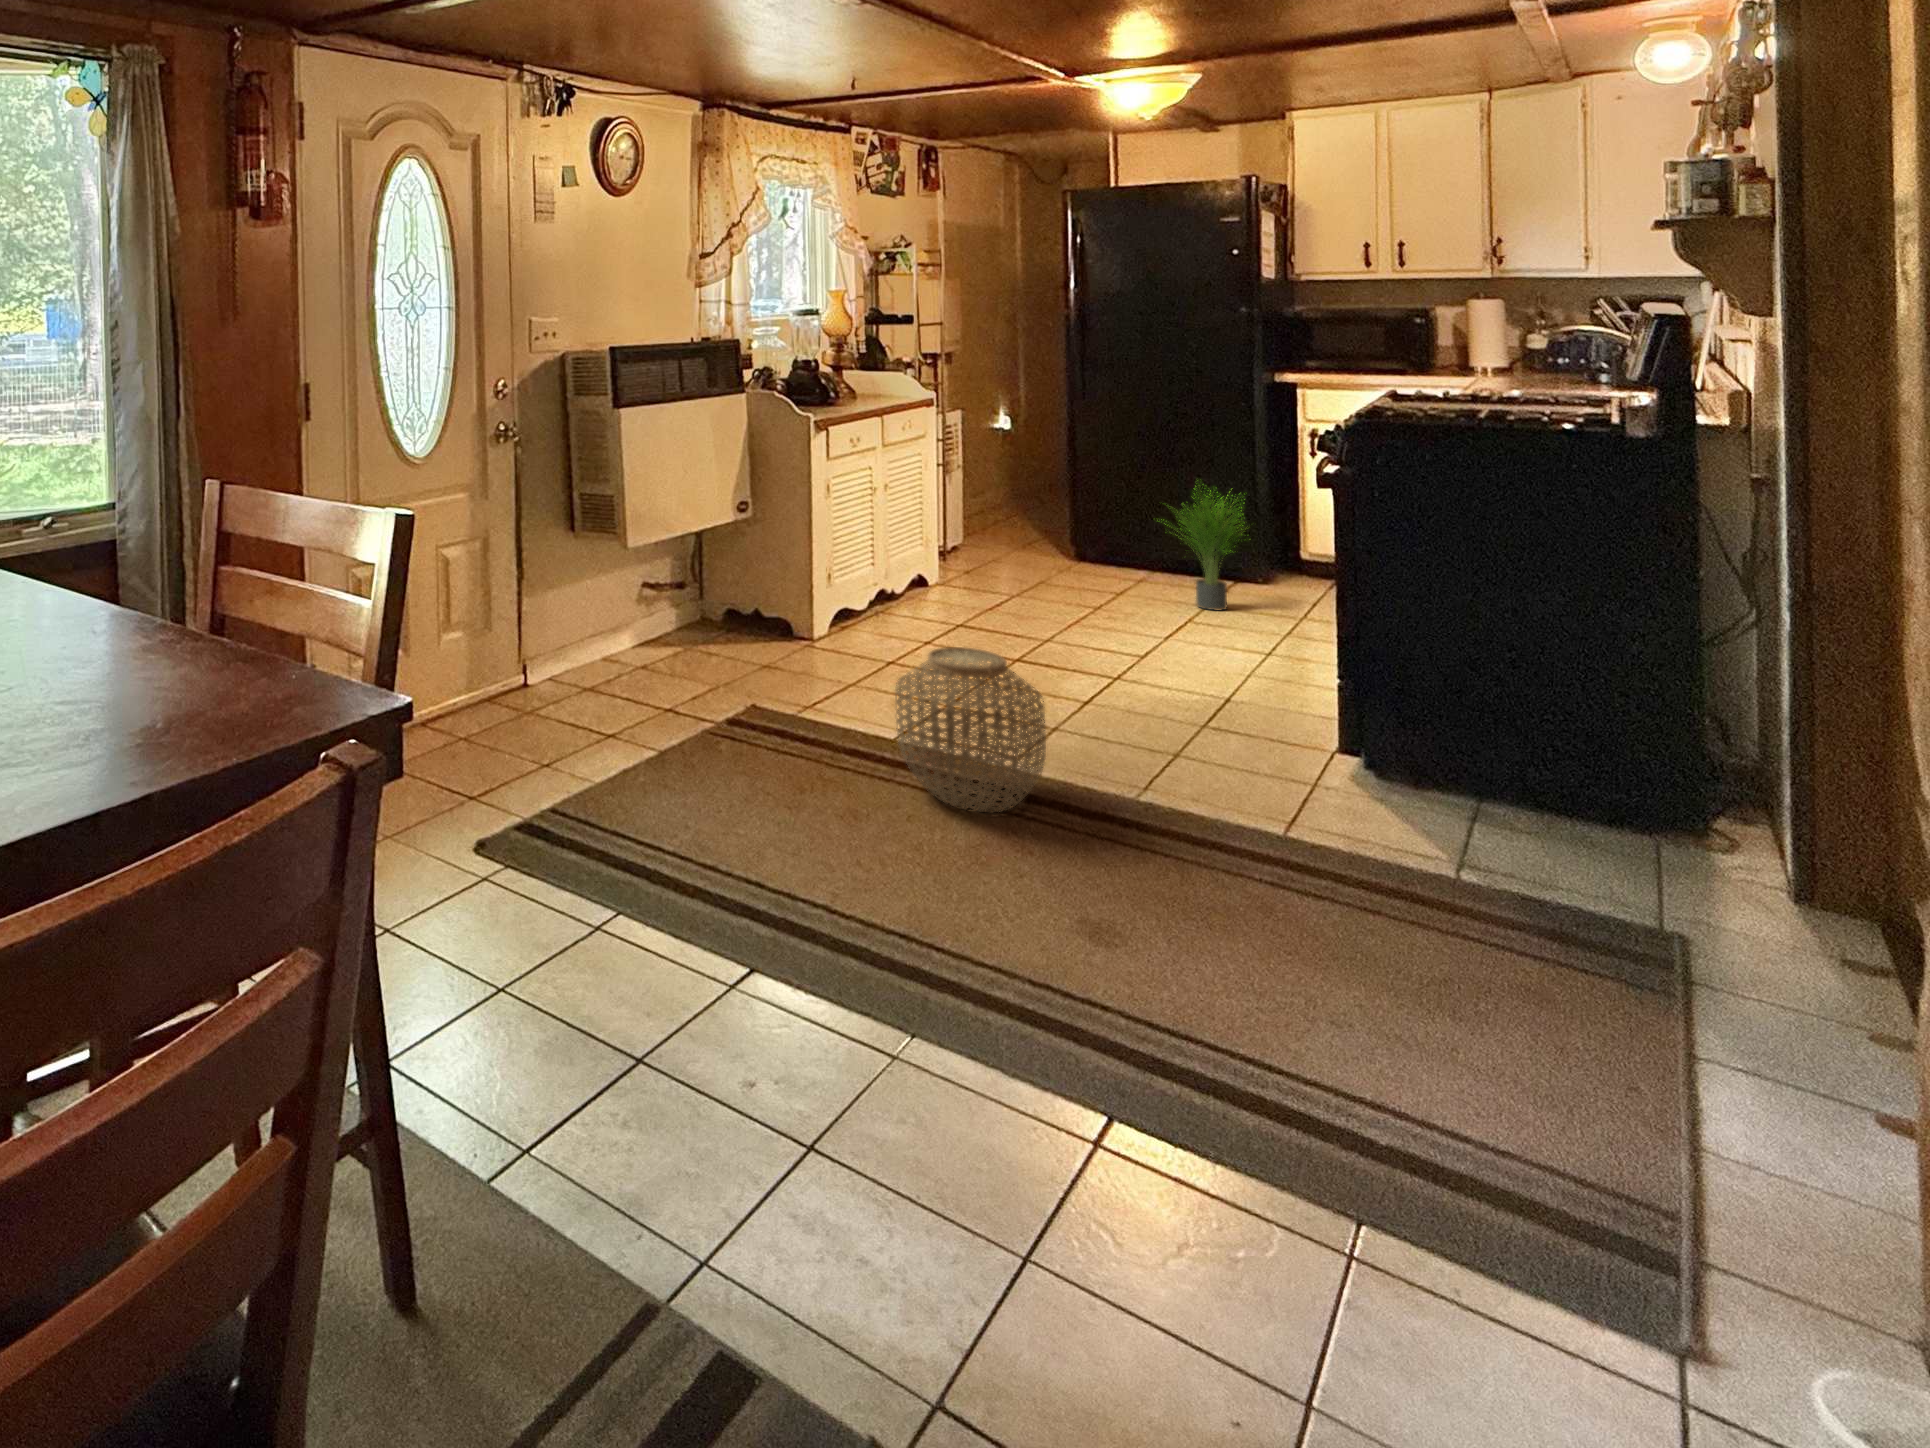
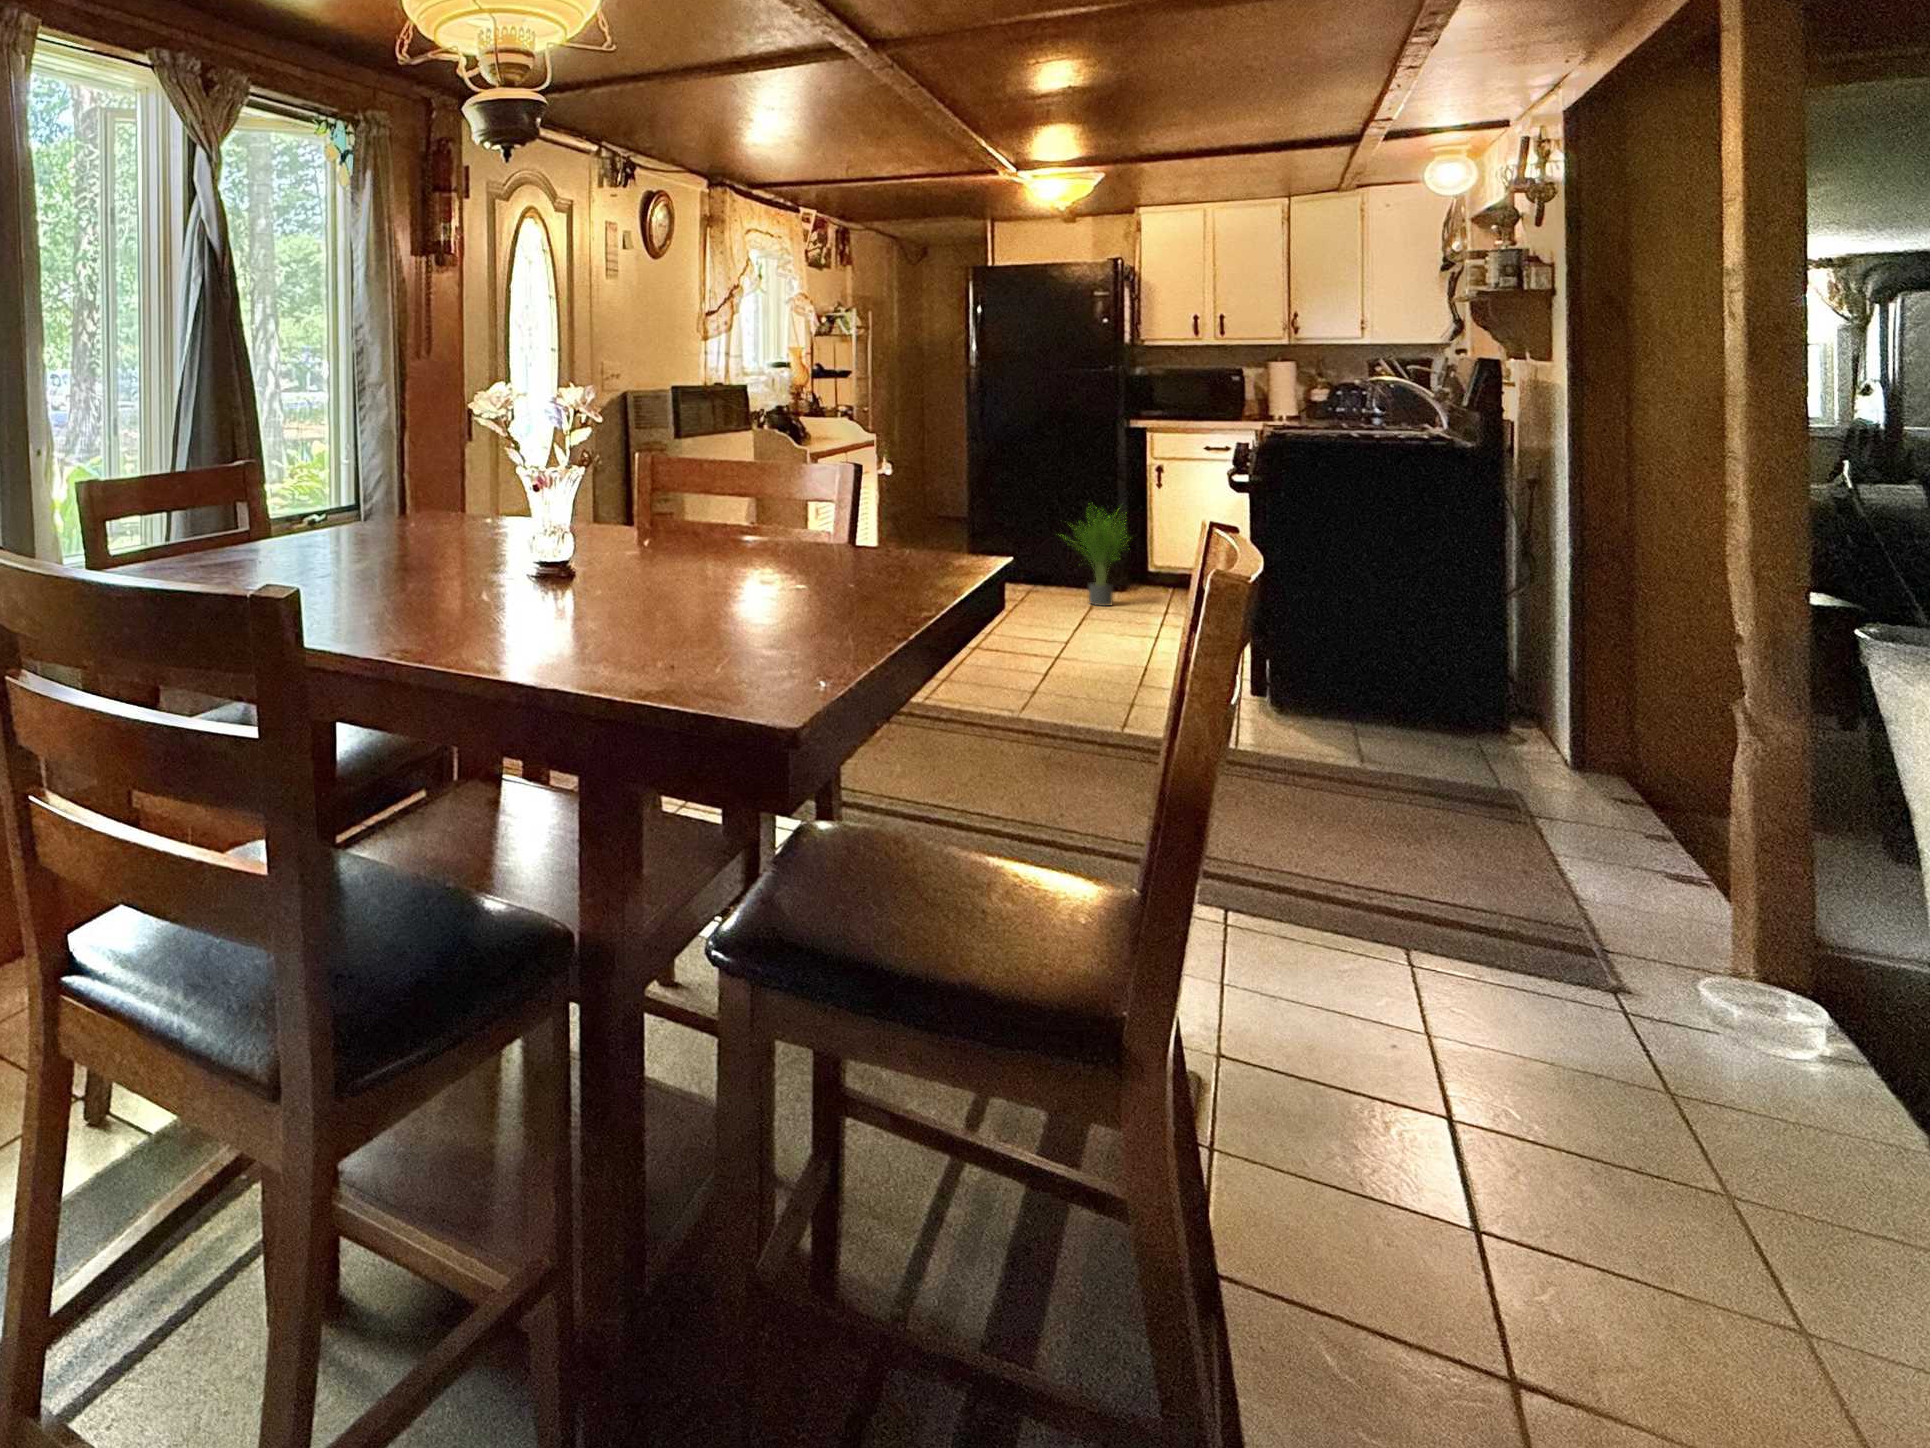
woven basket: present [895,647,1046,812] -> none [966,619,1085,742]

